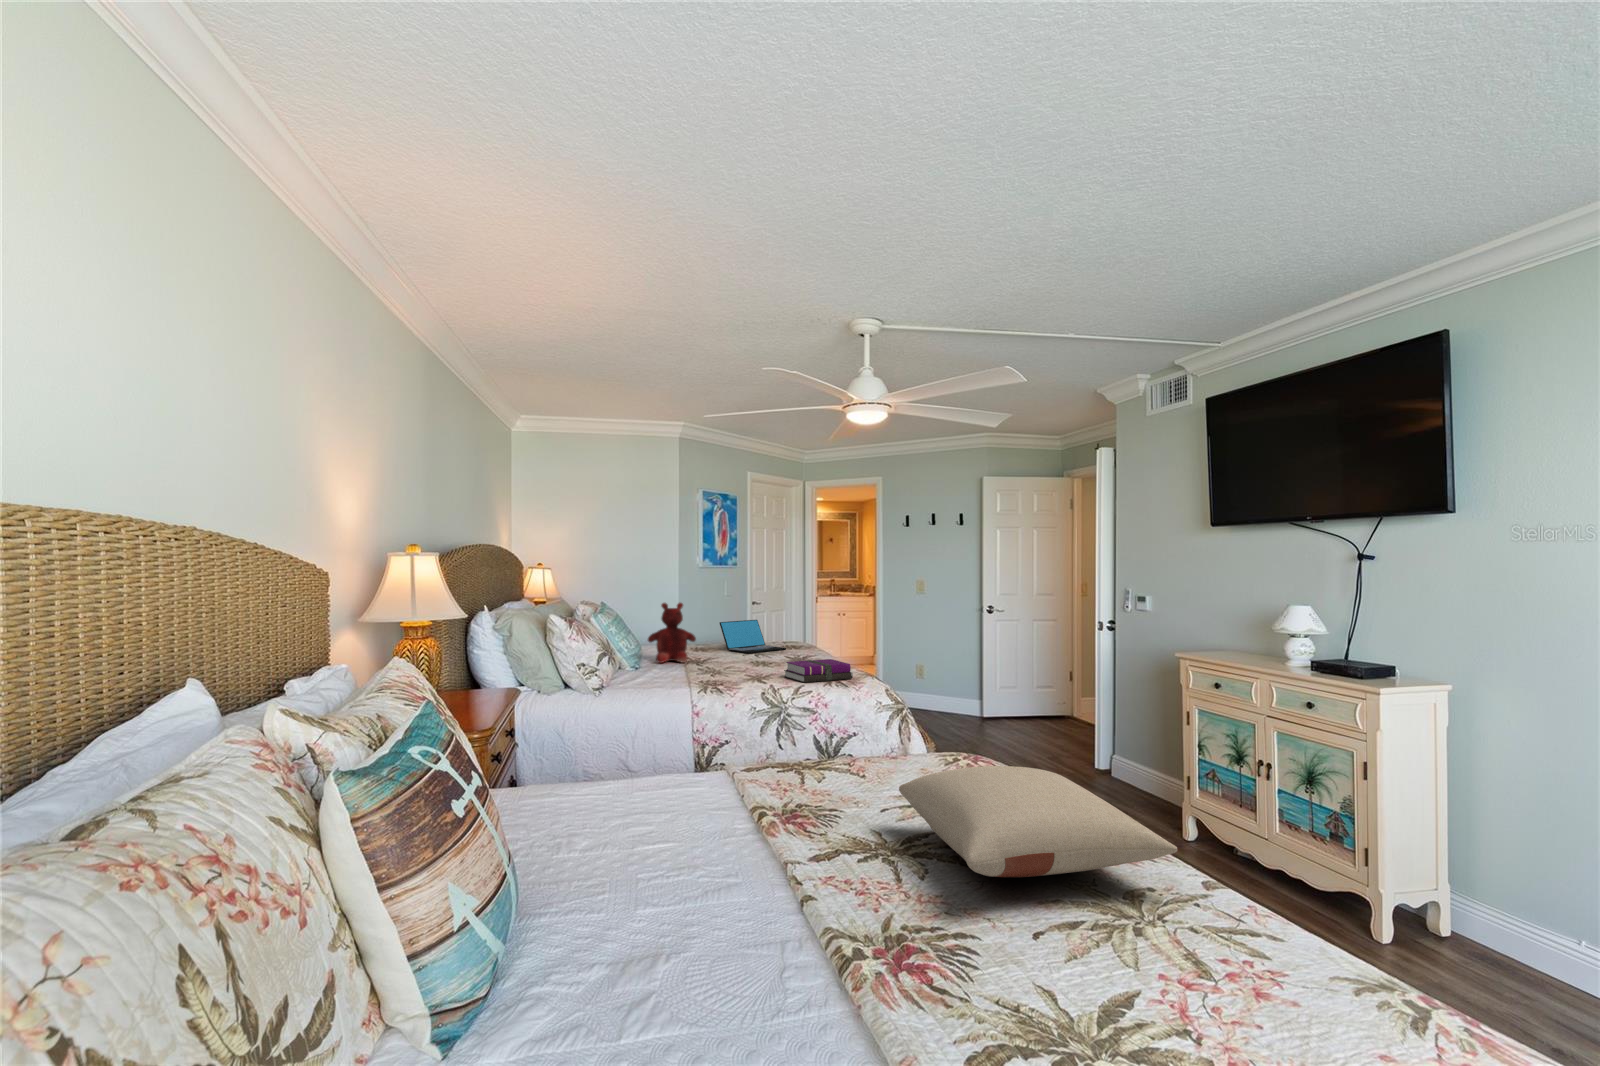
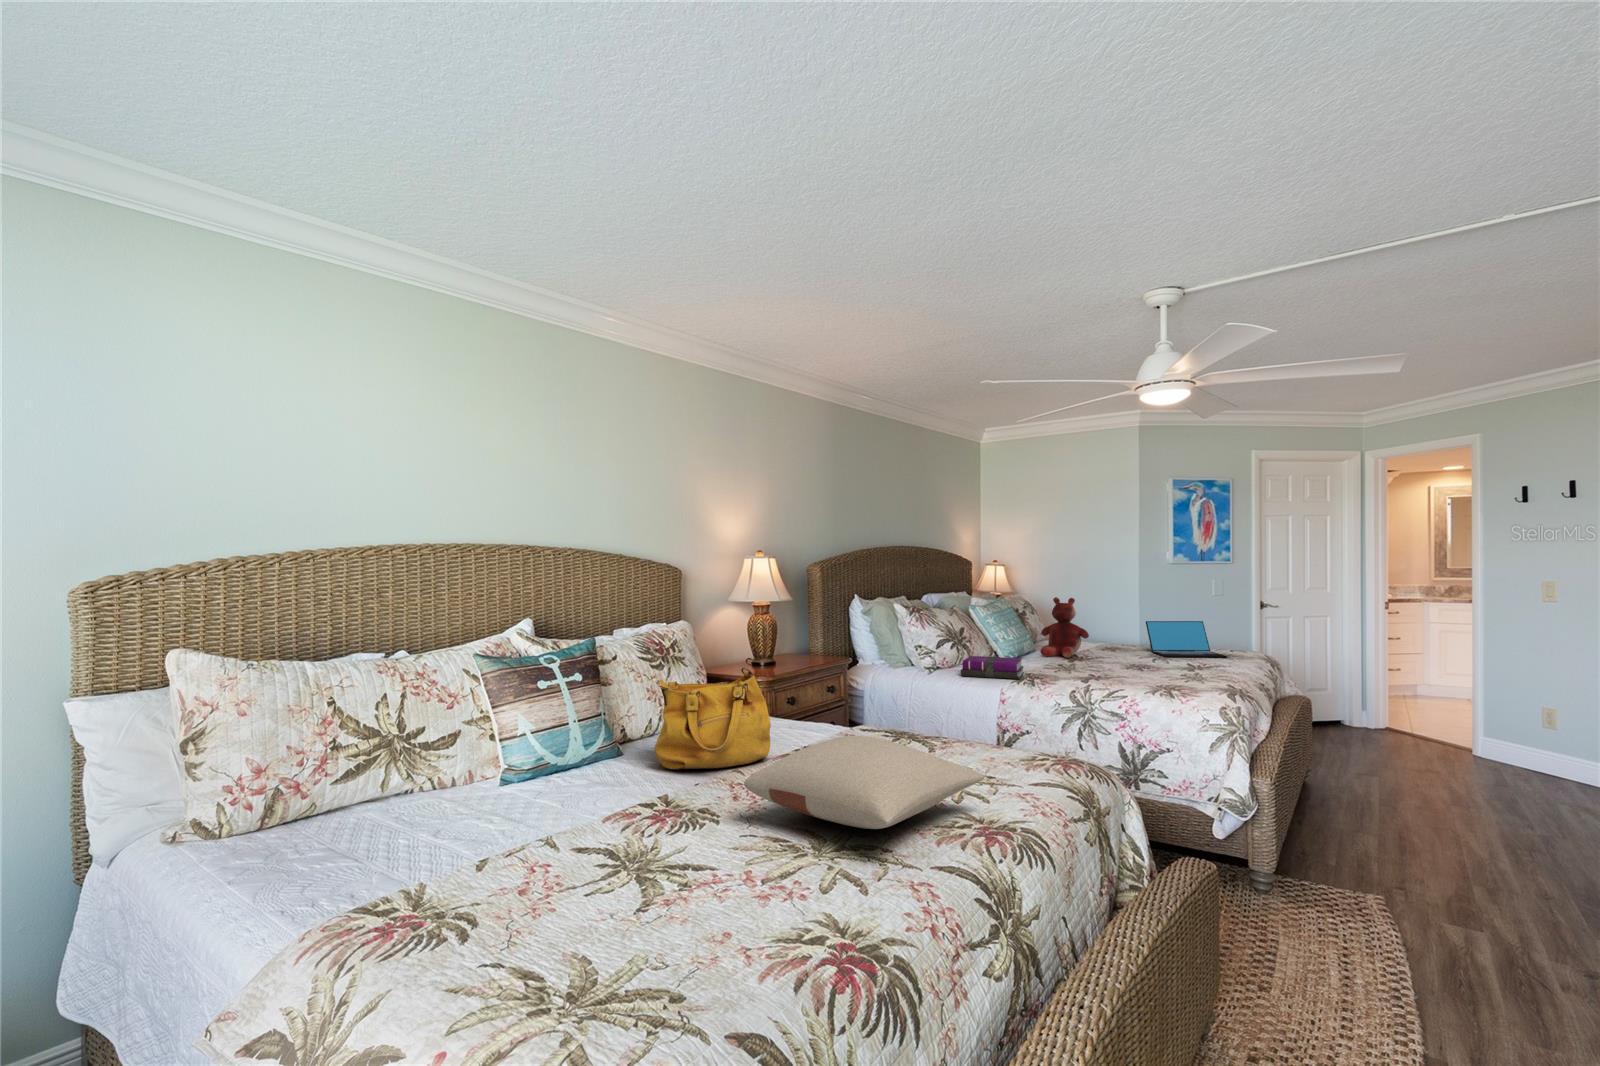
notebook: present [784,659,853,682] -> present [961,656,1024,679]
handbag: none [610,712,785,892] -> present [655,667,771,769]

